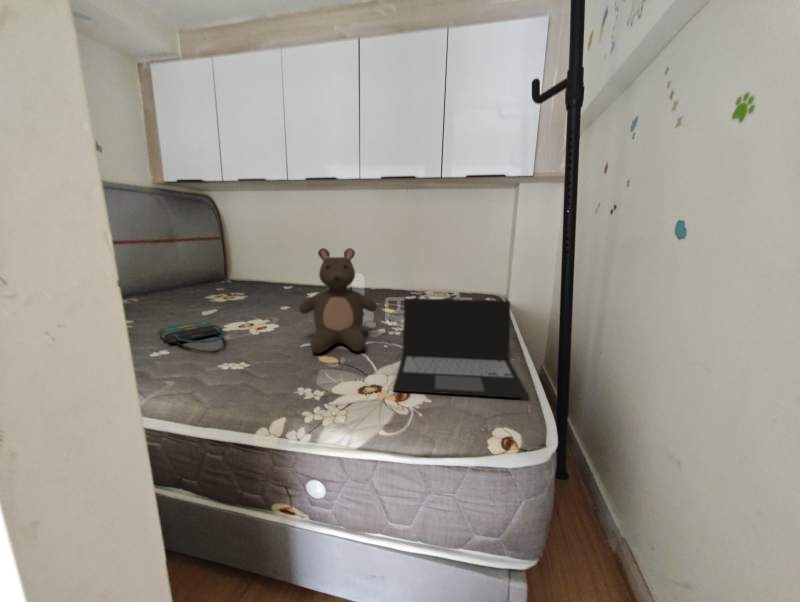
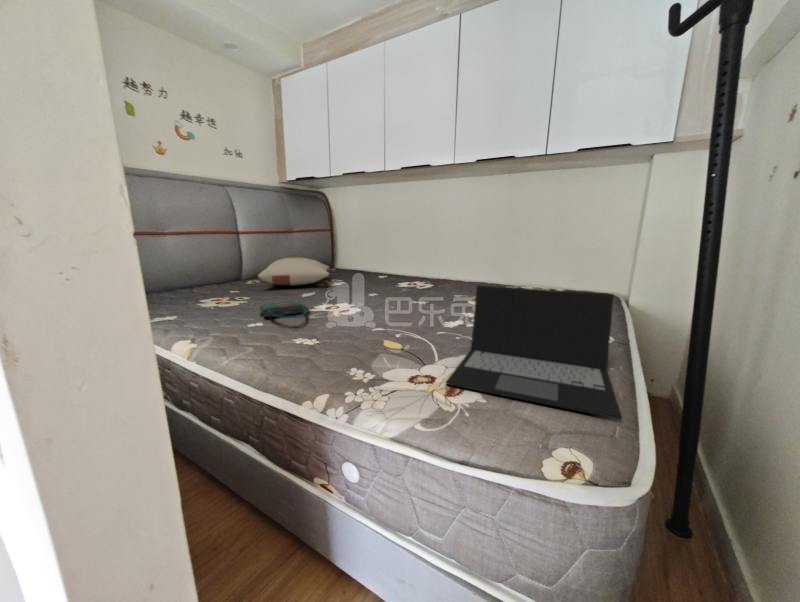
stuffed bear: present [299,248,377,353] -> none [372,231,451,340]
pillow: none [143,271,233,302] -> present [258,258,329,286]

